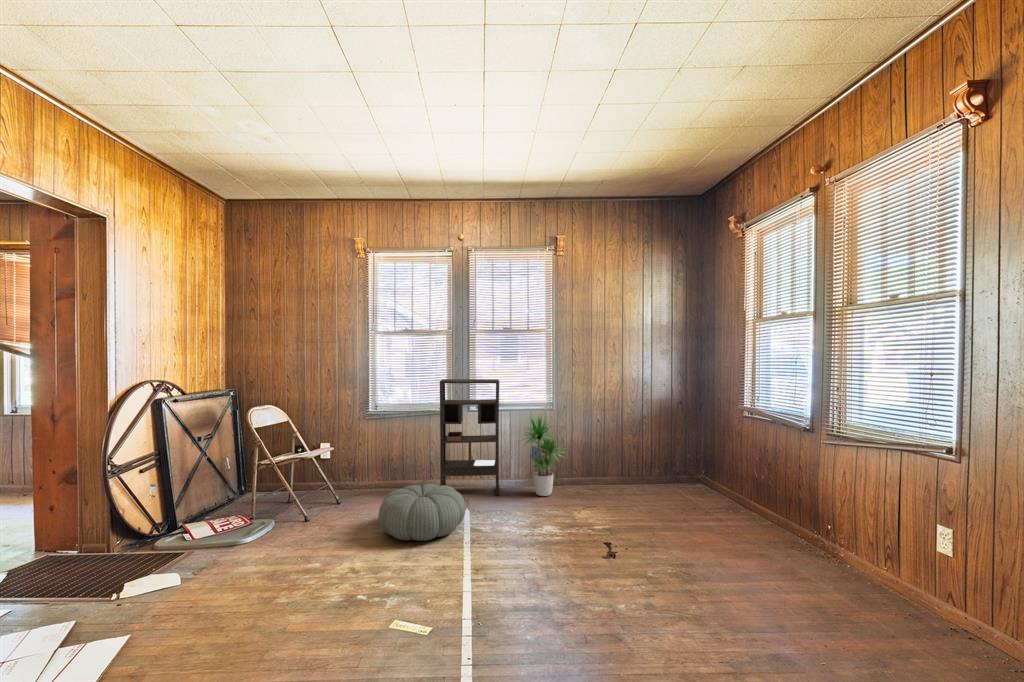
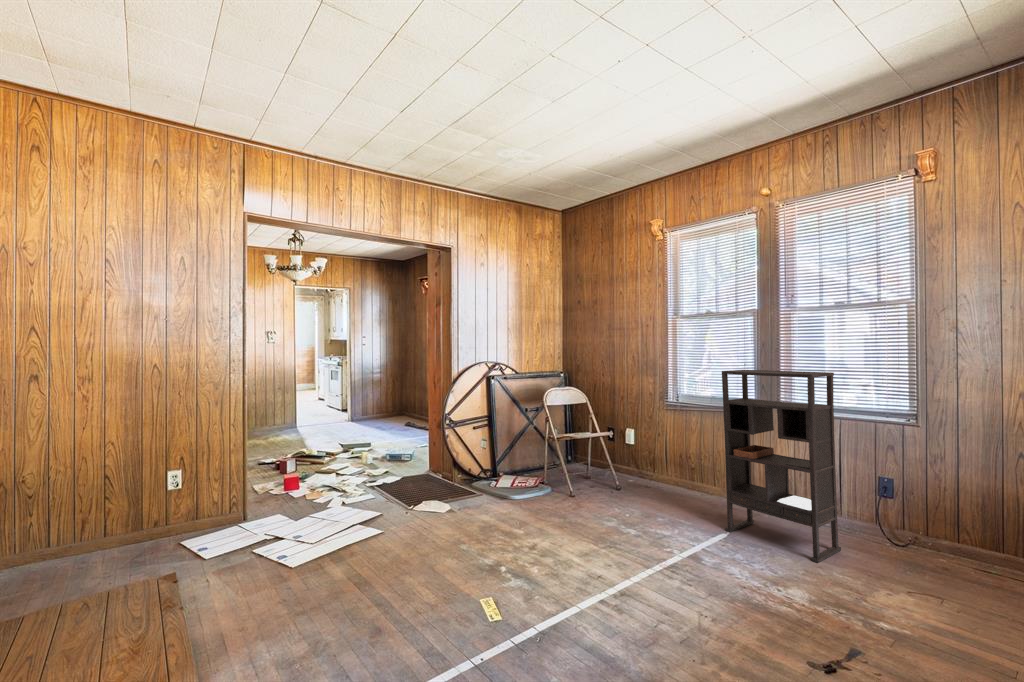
potted plant: present [521,416,564,496] -> none [846,436,986,603]
pouf: present [378,484,465,541] -> none [587,497,700,574]

